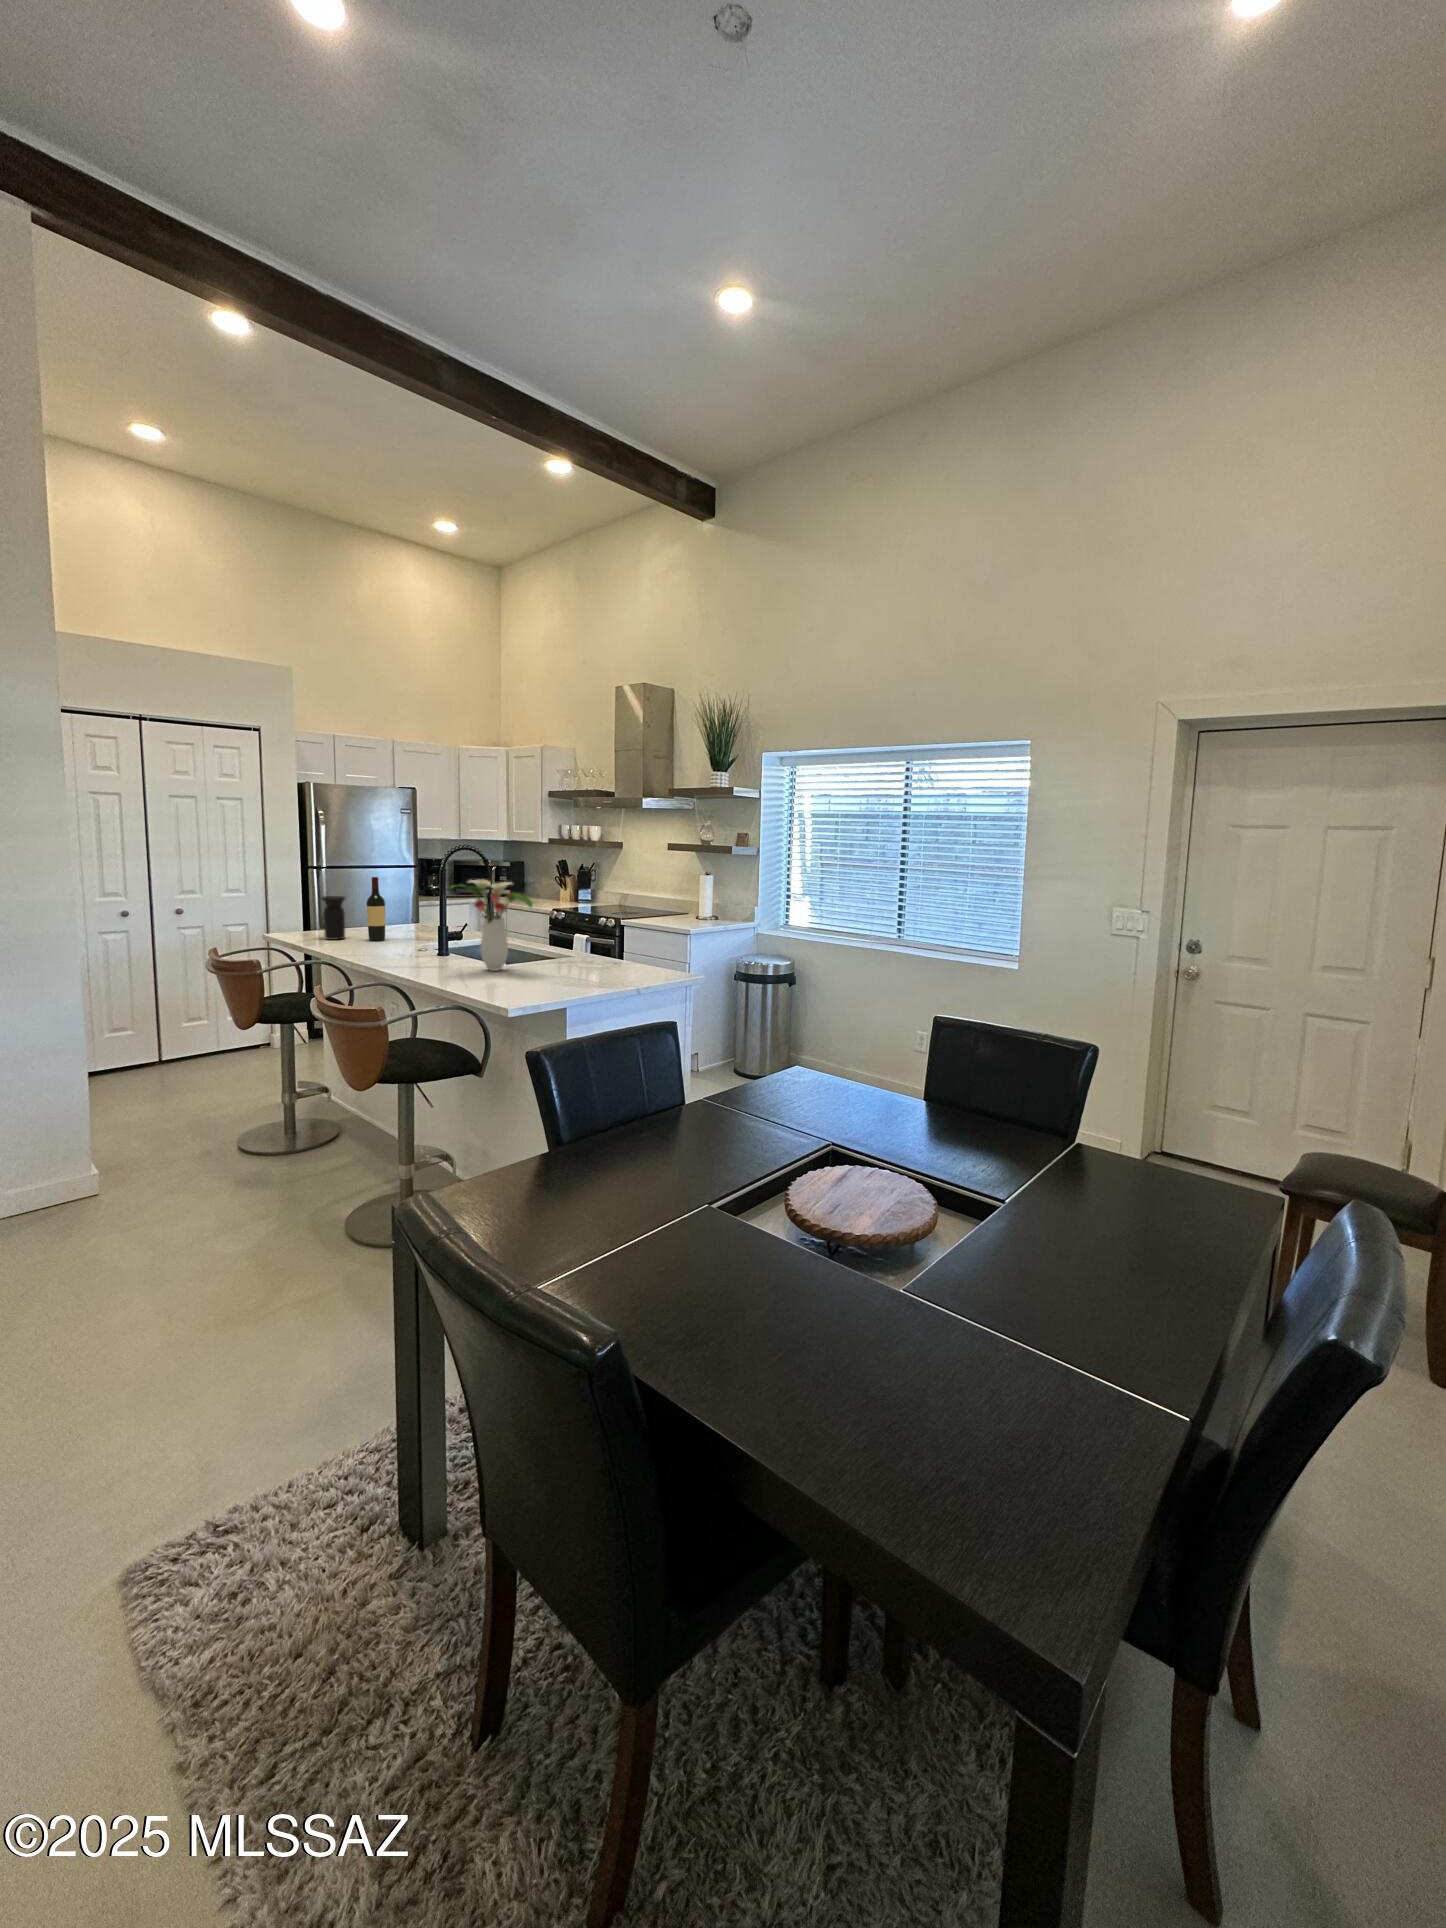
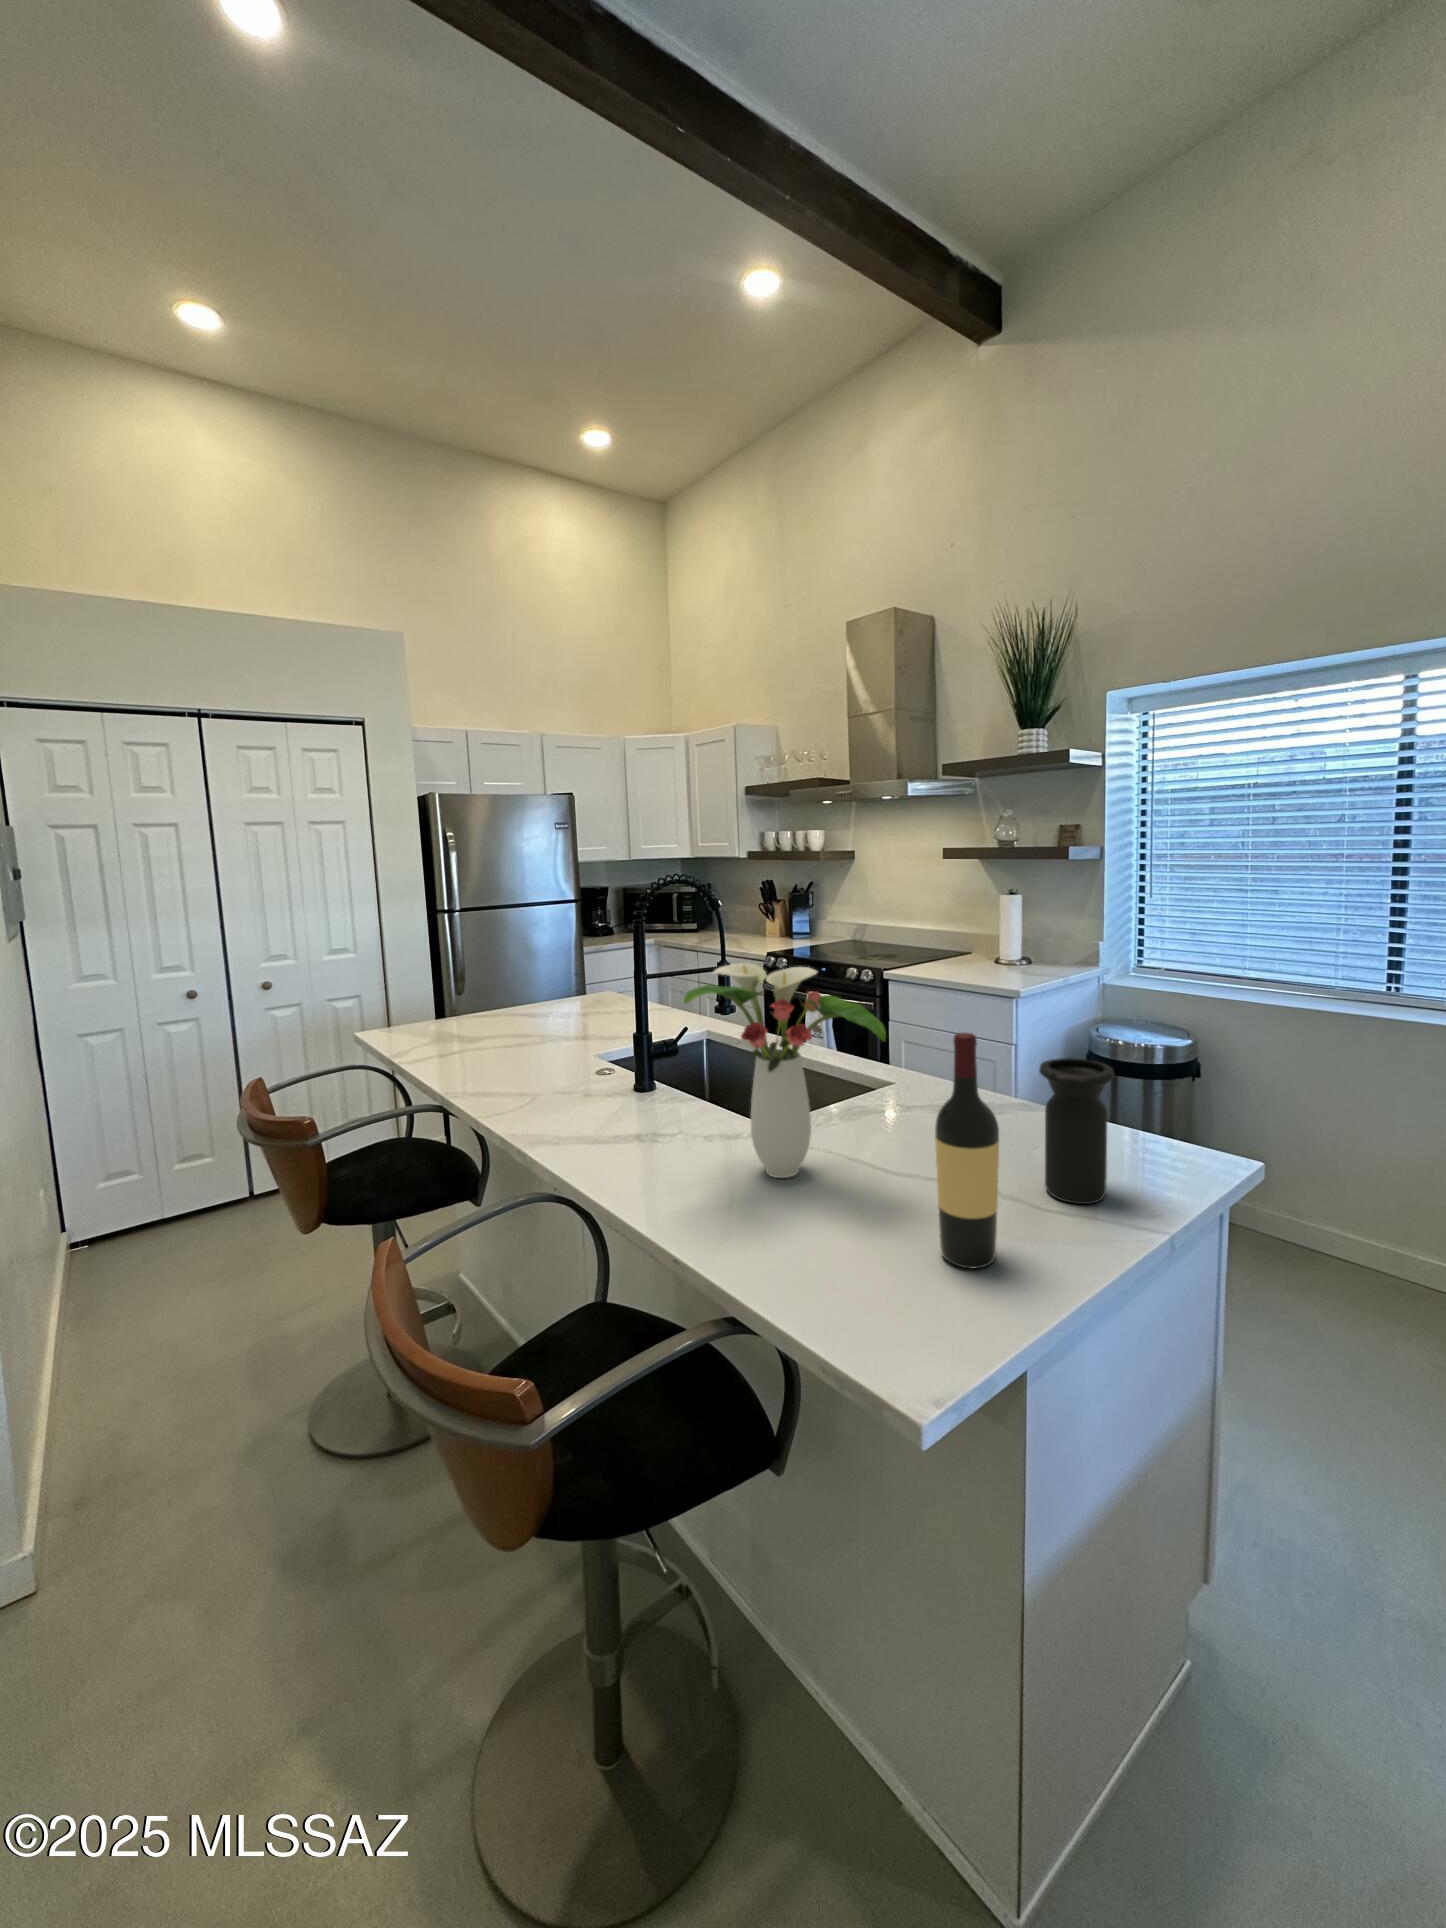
wine bottle: present [367,877,385,941] -> present [935,1033,999,1269]
vase: present [321,896,345,940] -> present [1039,1058,1114,1204]

